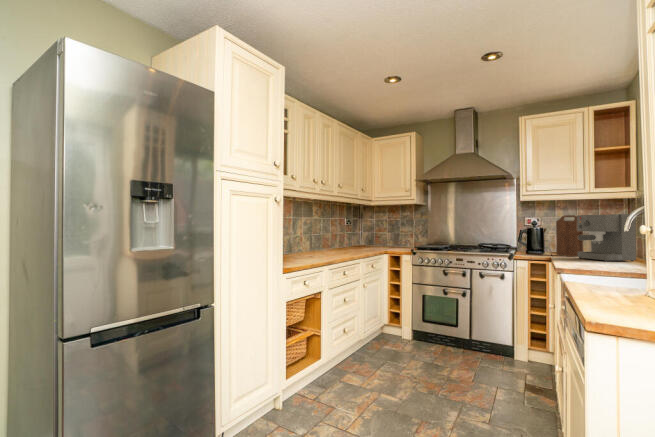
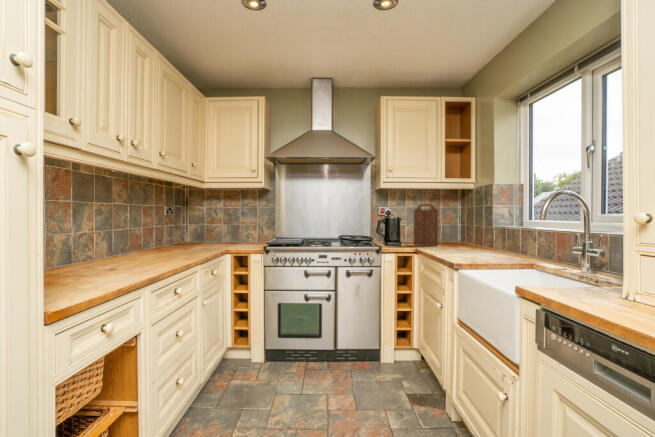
coffee maker: present [577,214,636,261] -> none [439,203,486,251]

